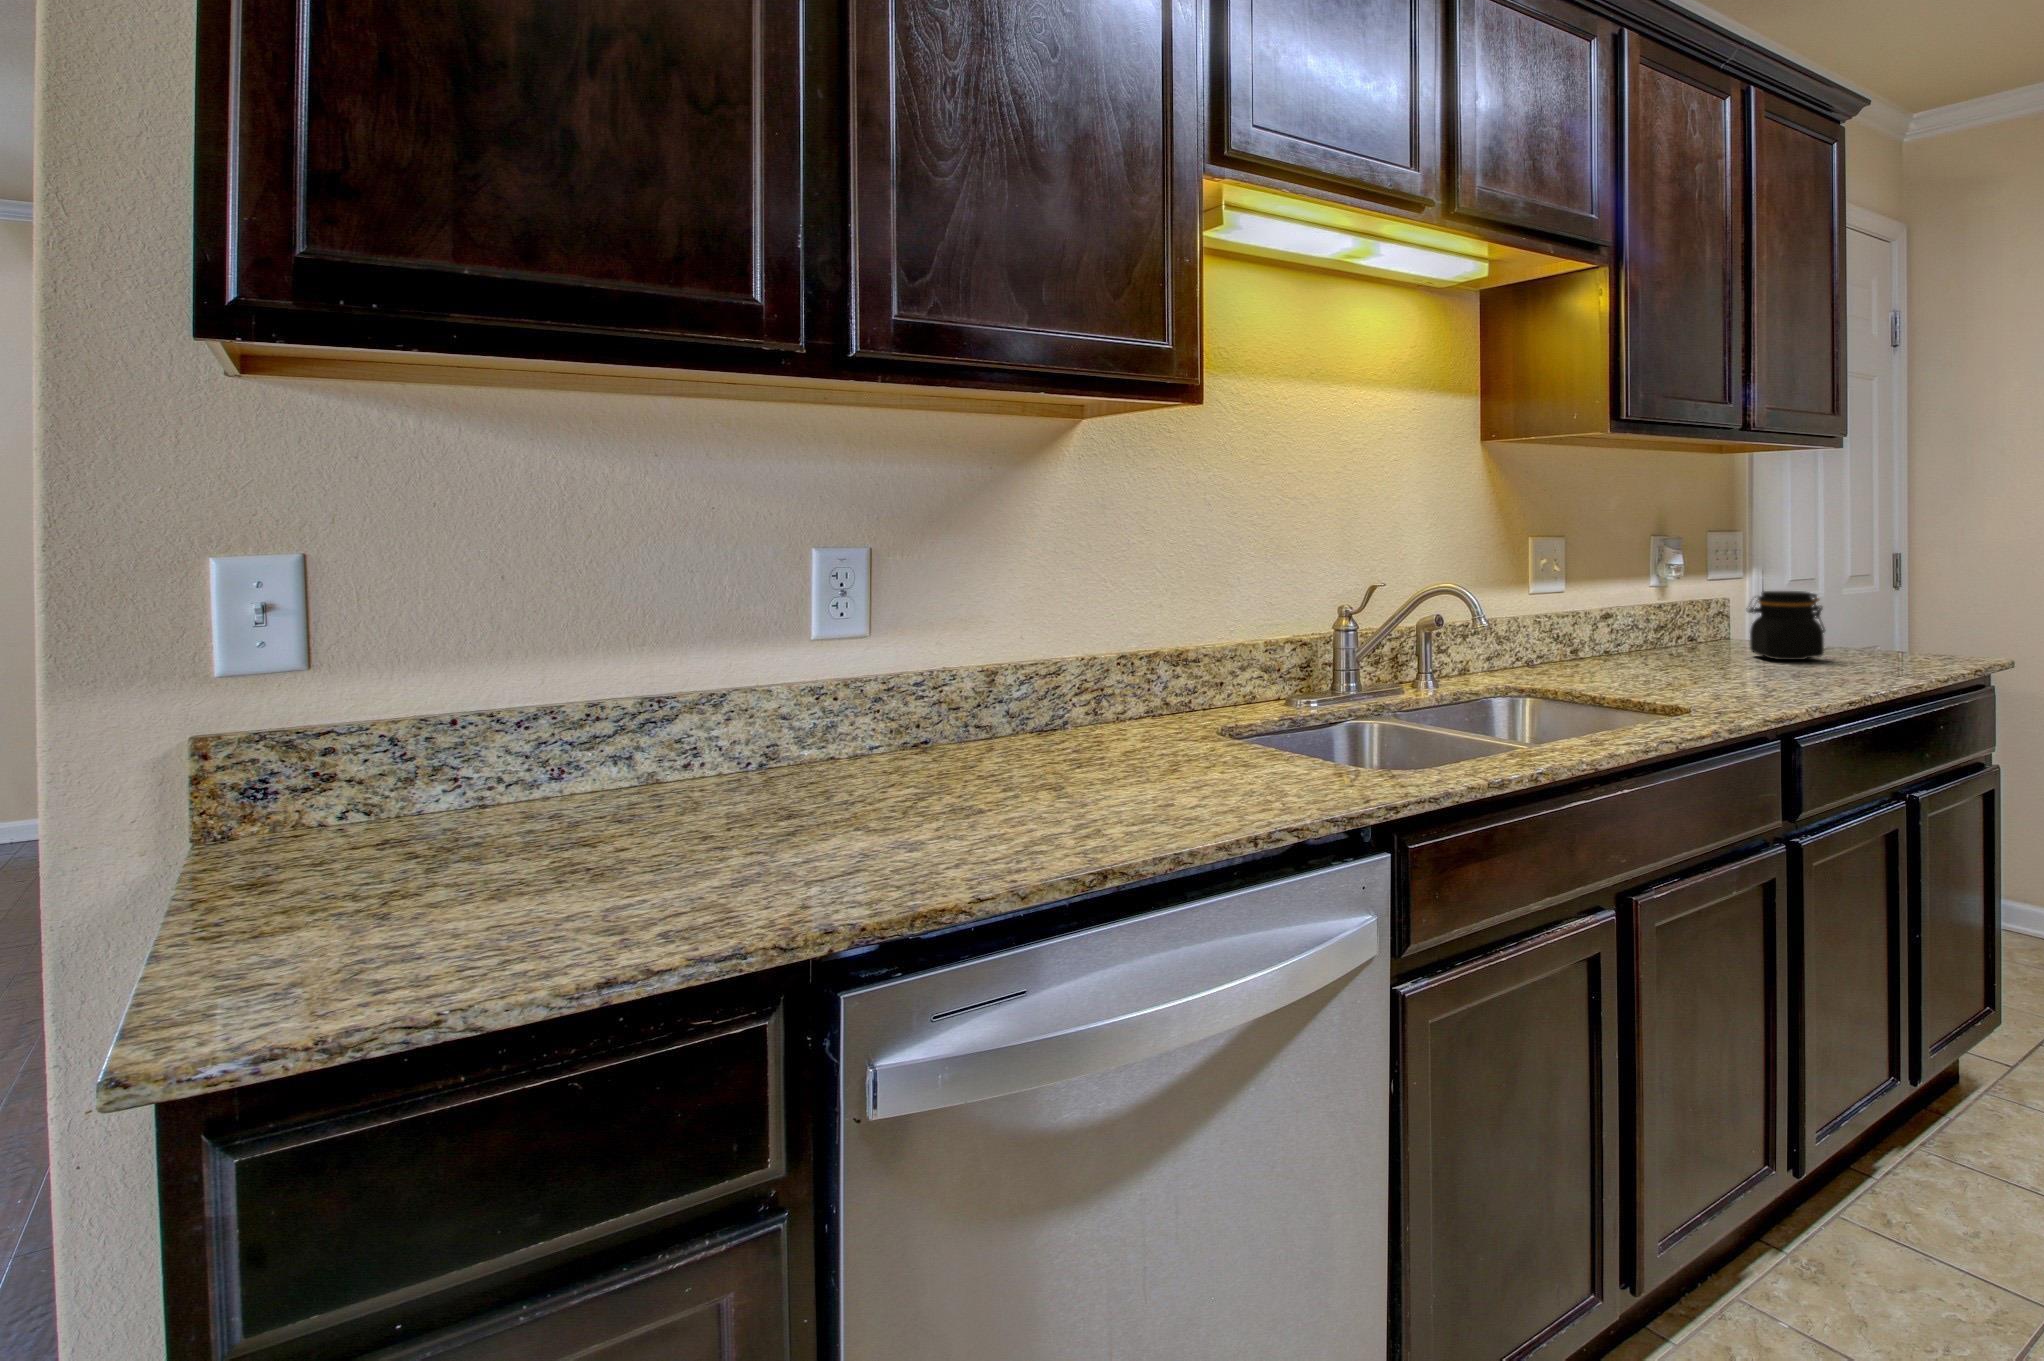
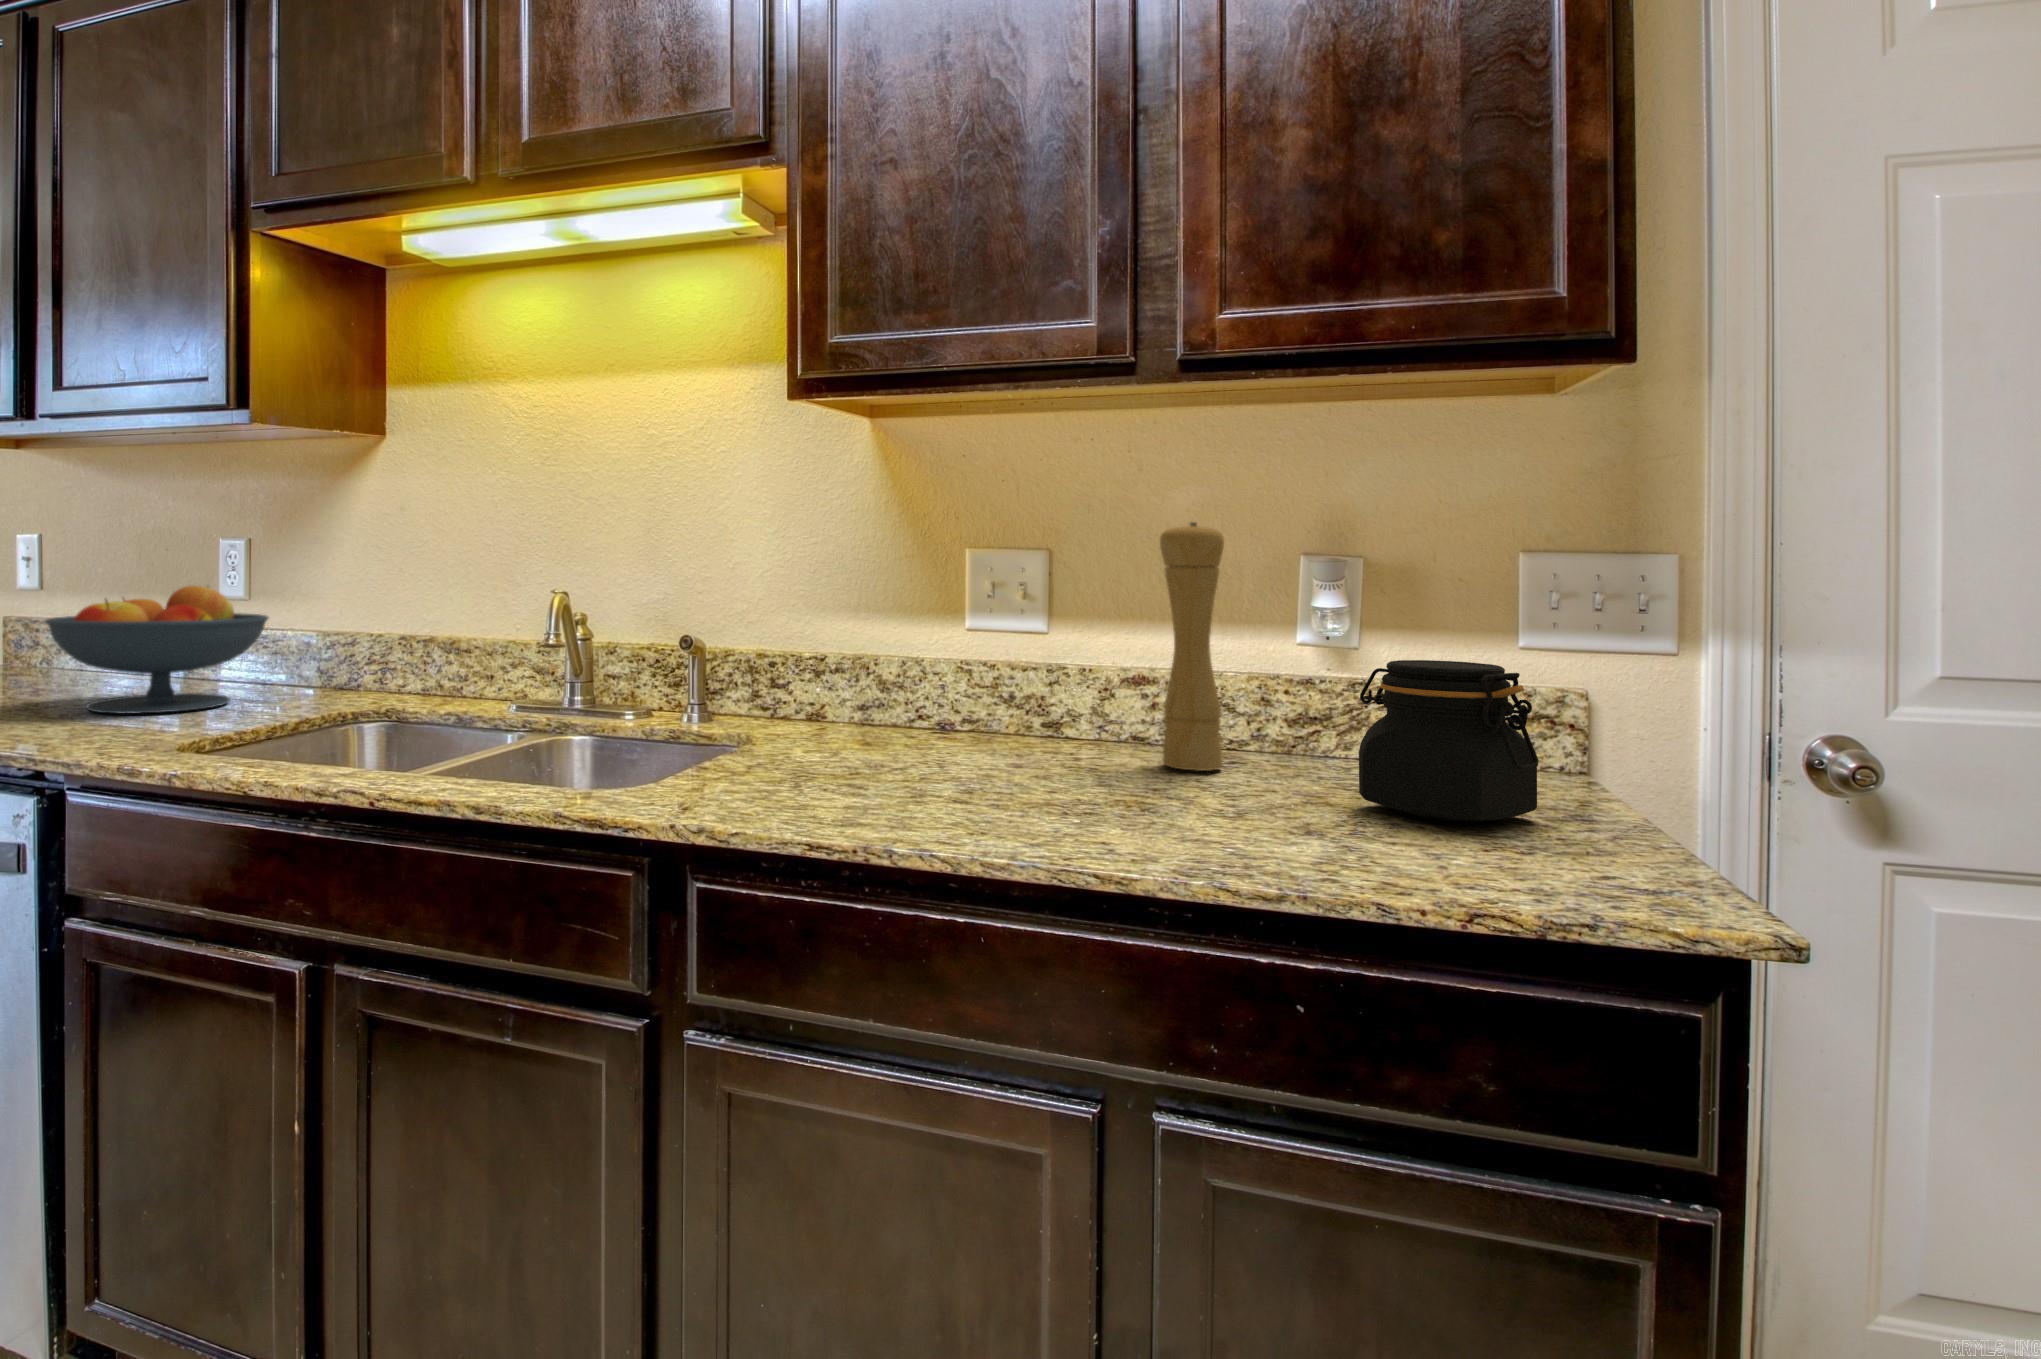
pepper mill: none [1645,526,1681,662] -> present [1160,522,1224,771]
fruit bowl: none [932,616,1187,793] -> present [46,586,268,714]

